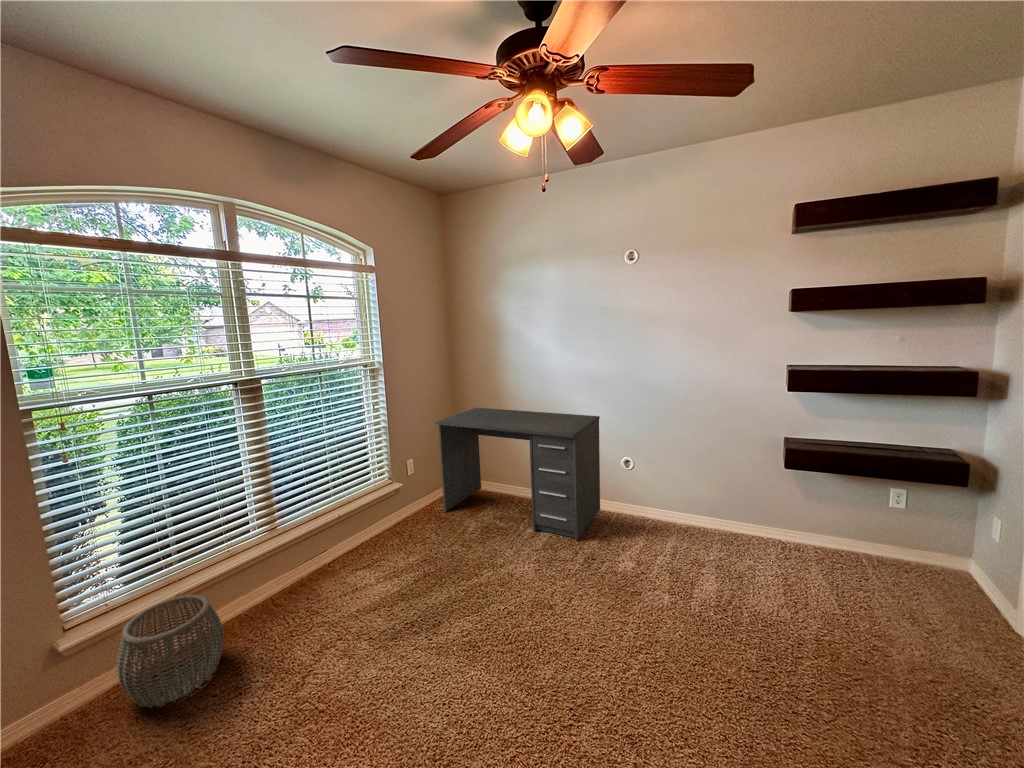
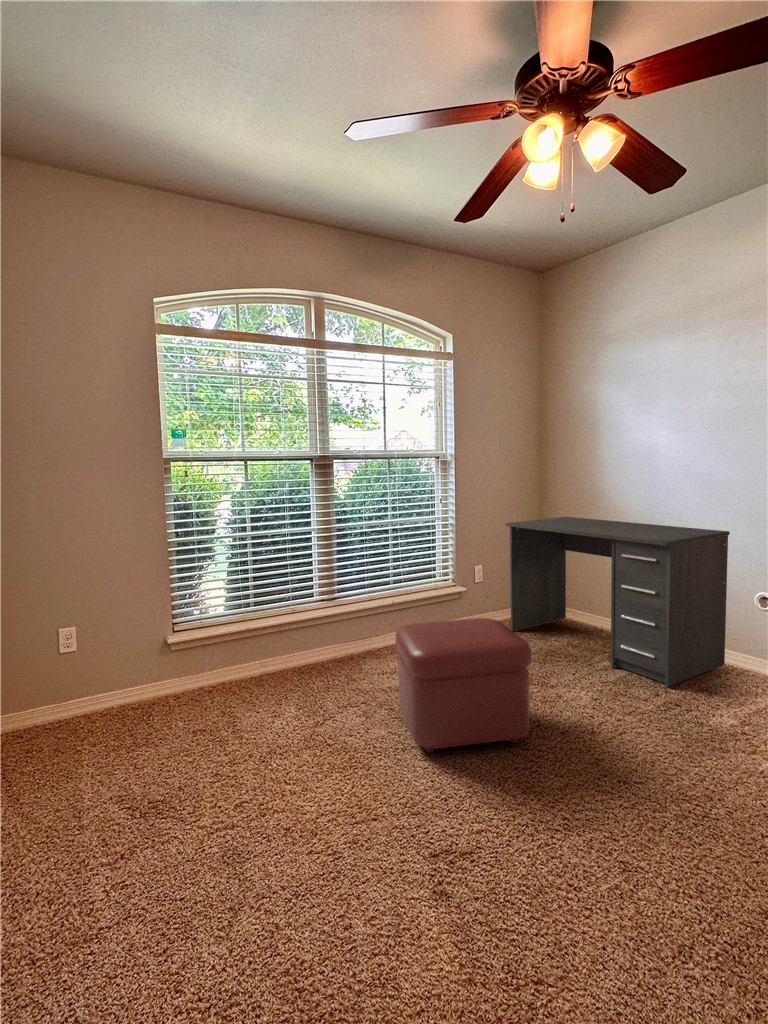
ottoman: none [372,528,508,685] -> present [395,618,531,753]
woven basket: present [116,594,224,708] -> none [209,627,280,703]

